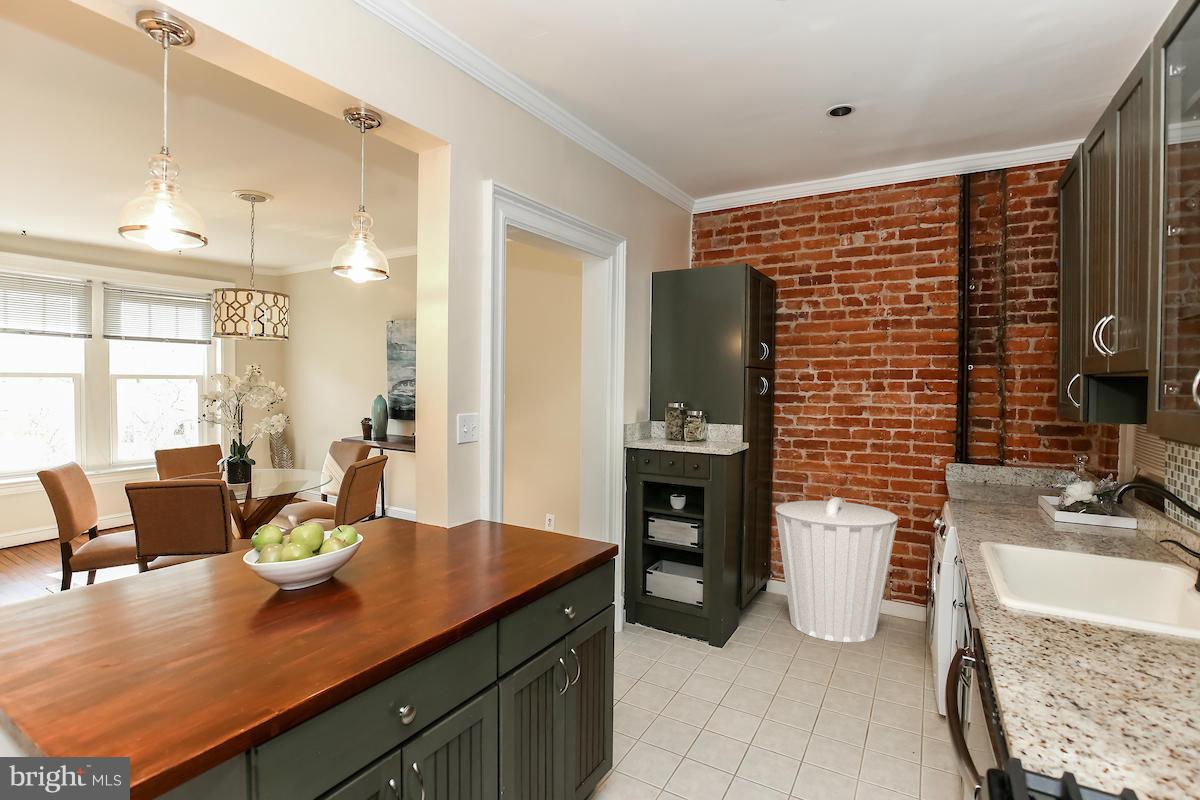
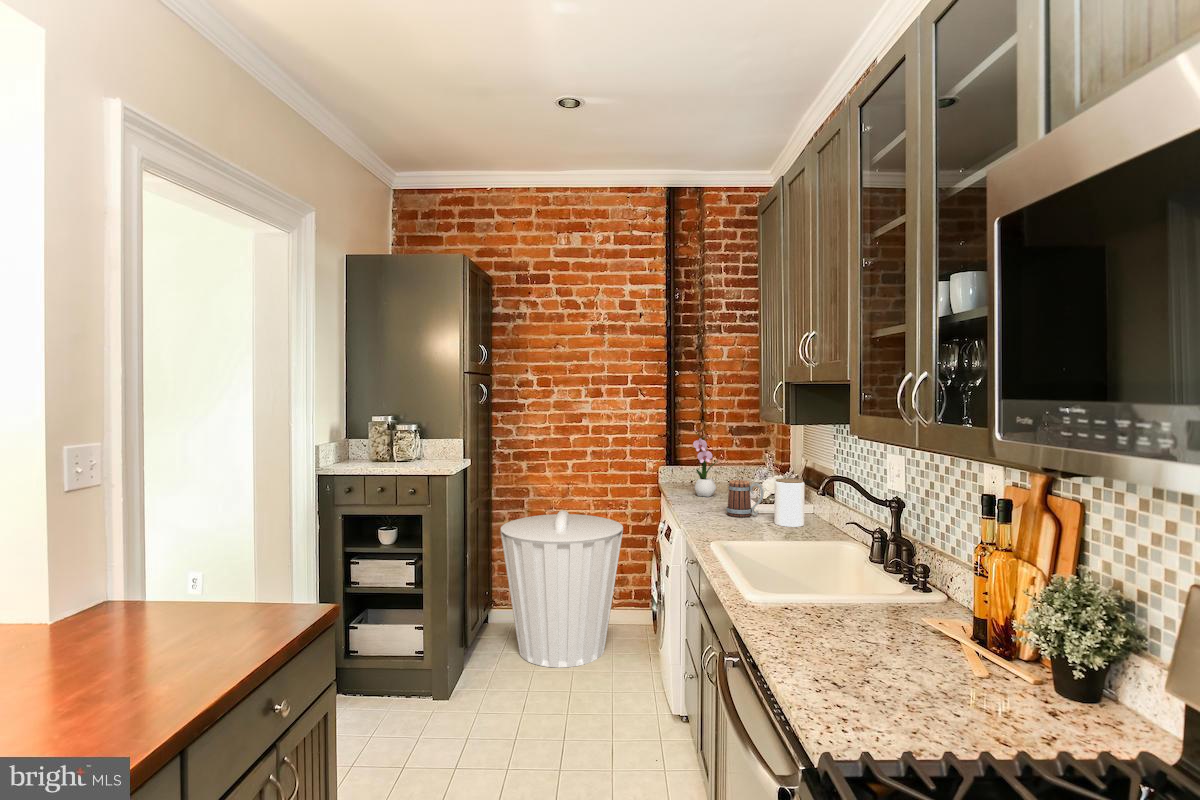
flower arrangement: none [975,425,1008,496] -> present [693,429,717,497]
mug: none [1000,478,1044,517] -> present [726,480,764,517]
jar: none [1052,479,1092,531] -> present [774,478,805,527]

